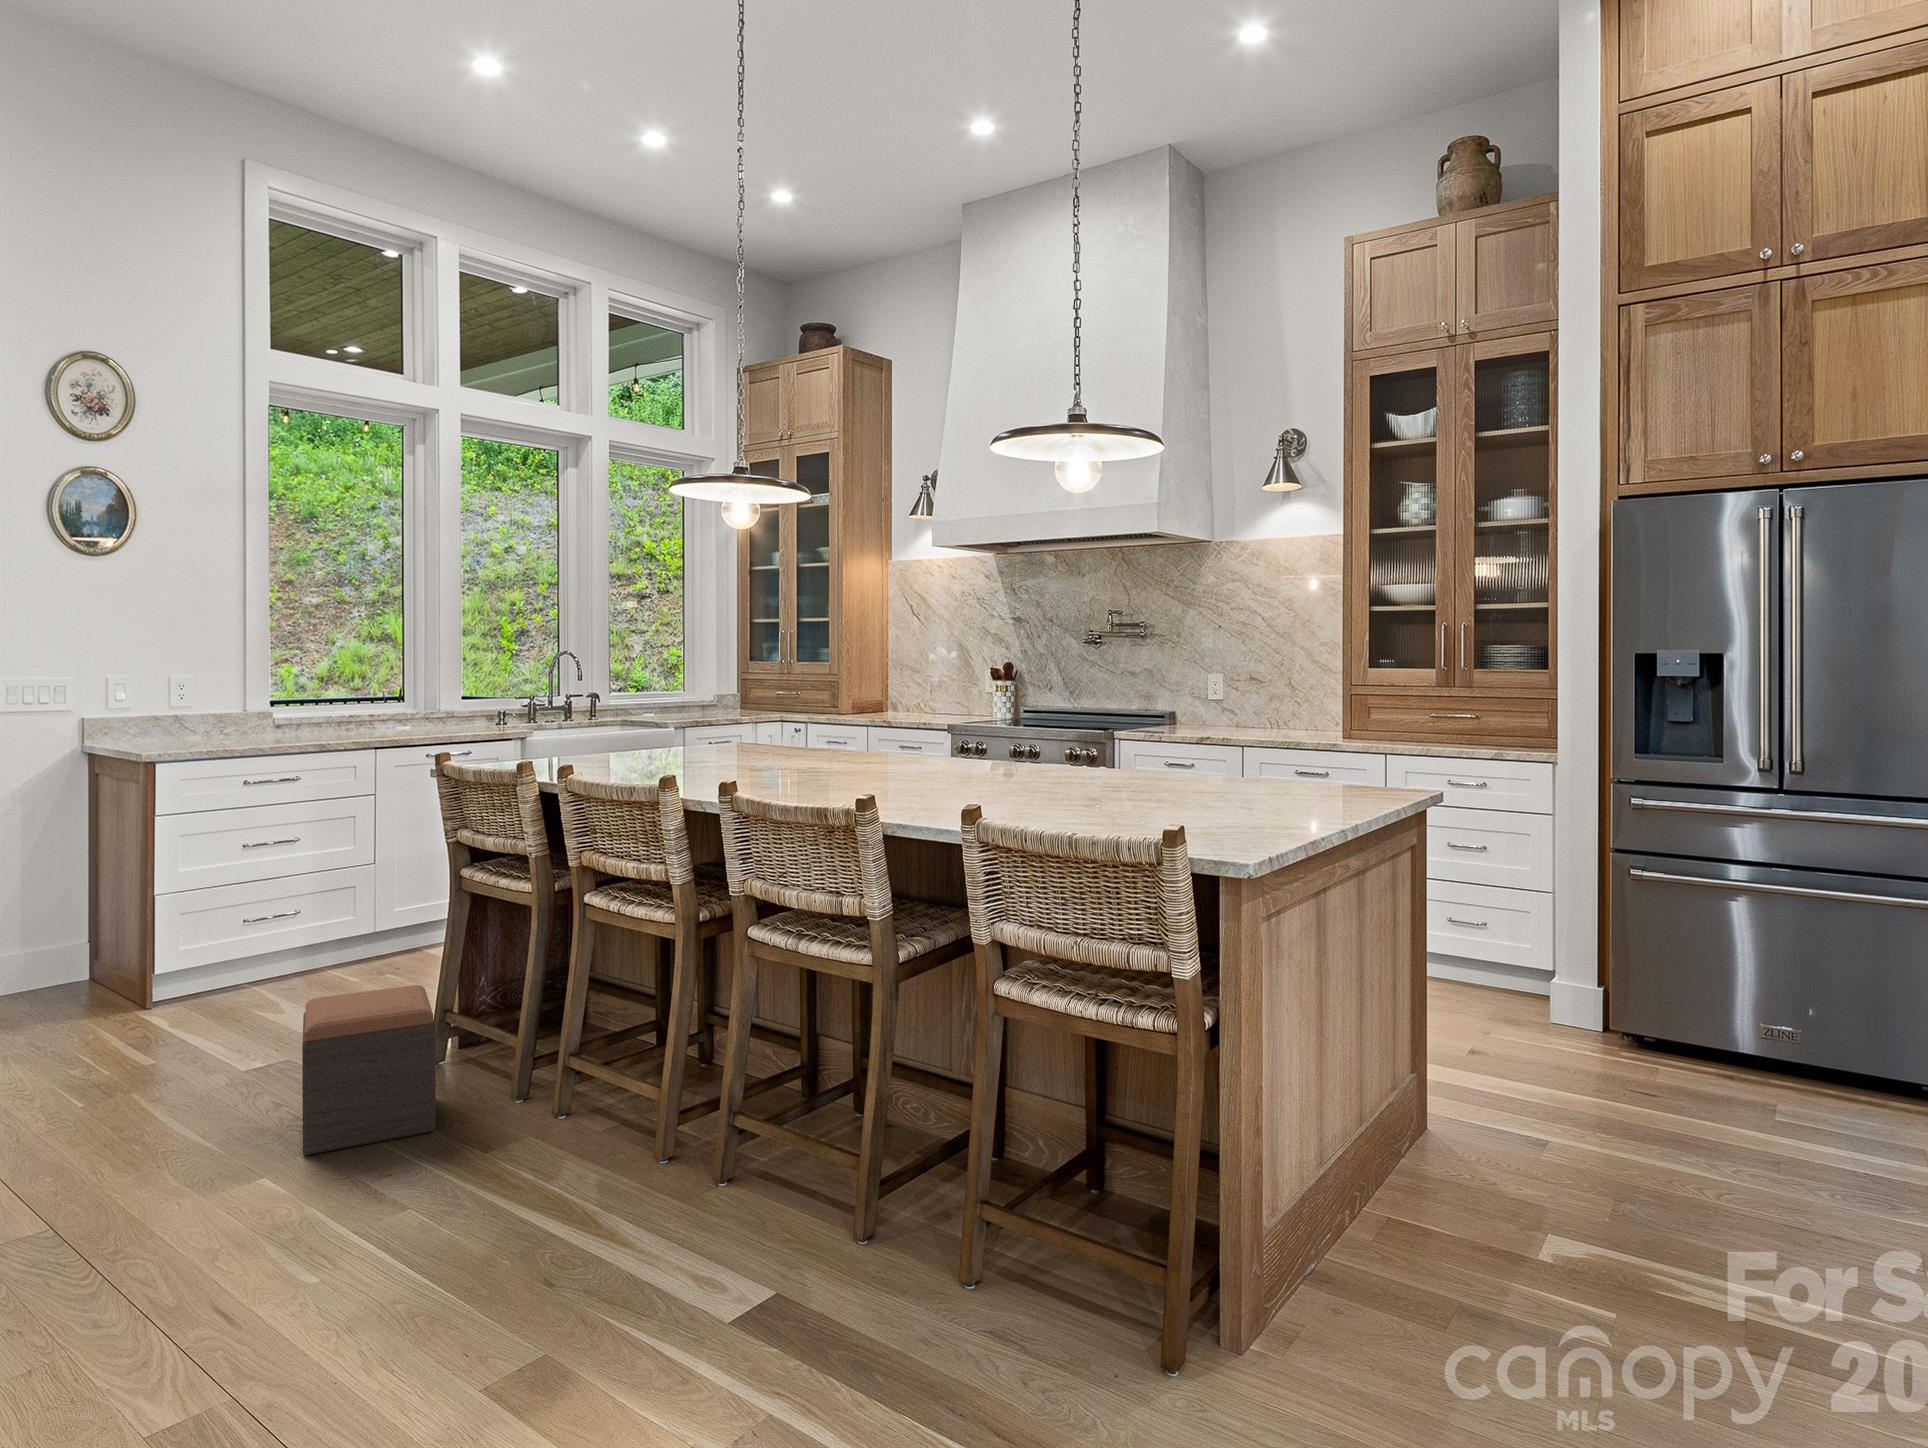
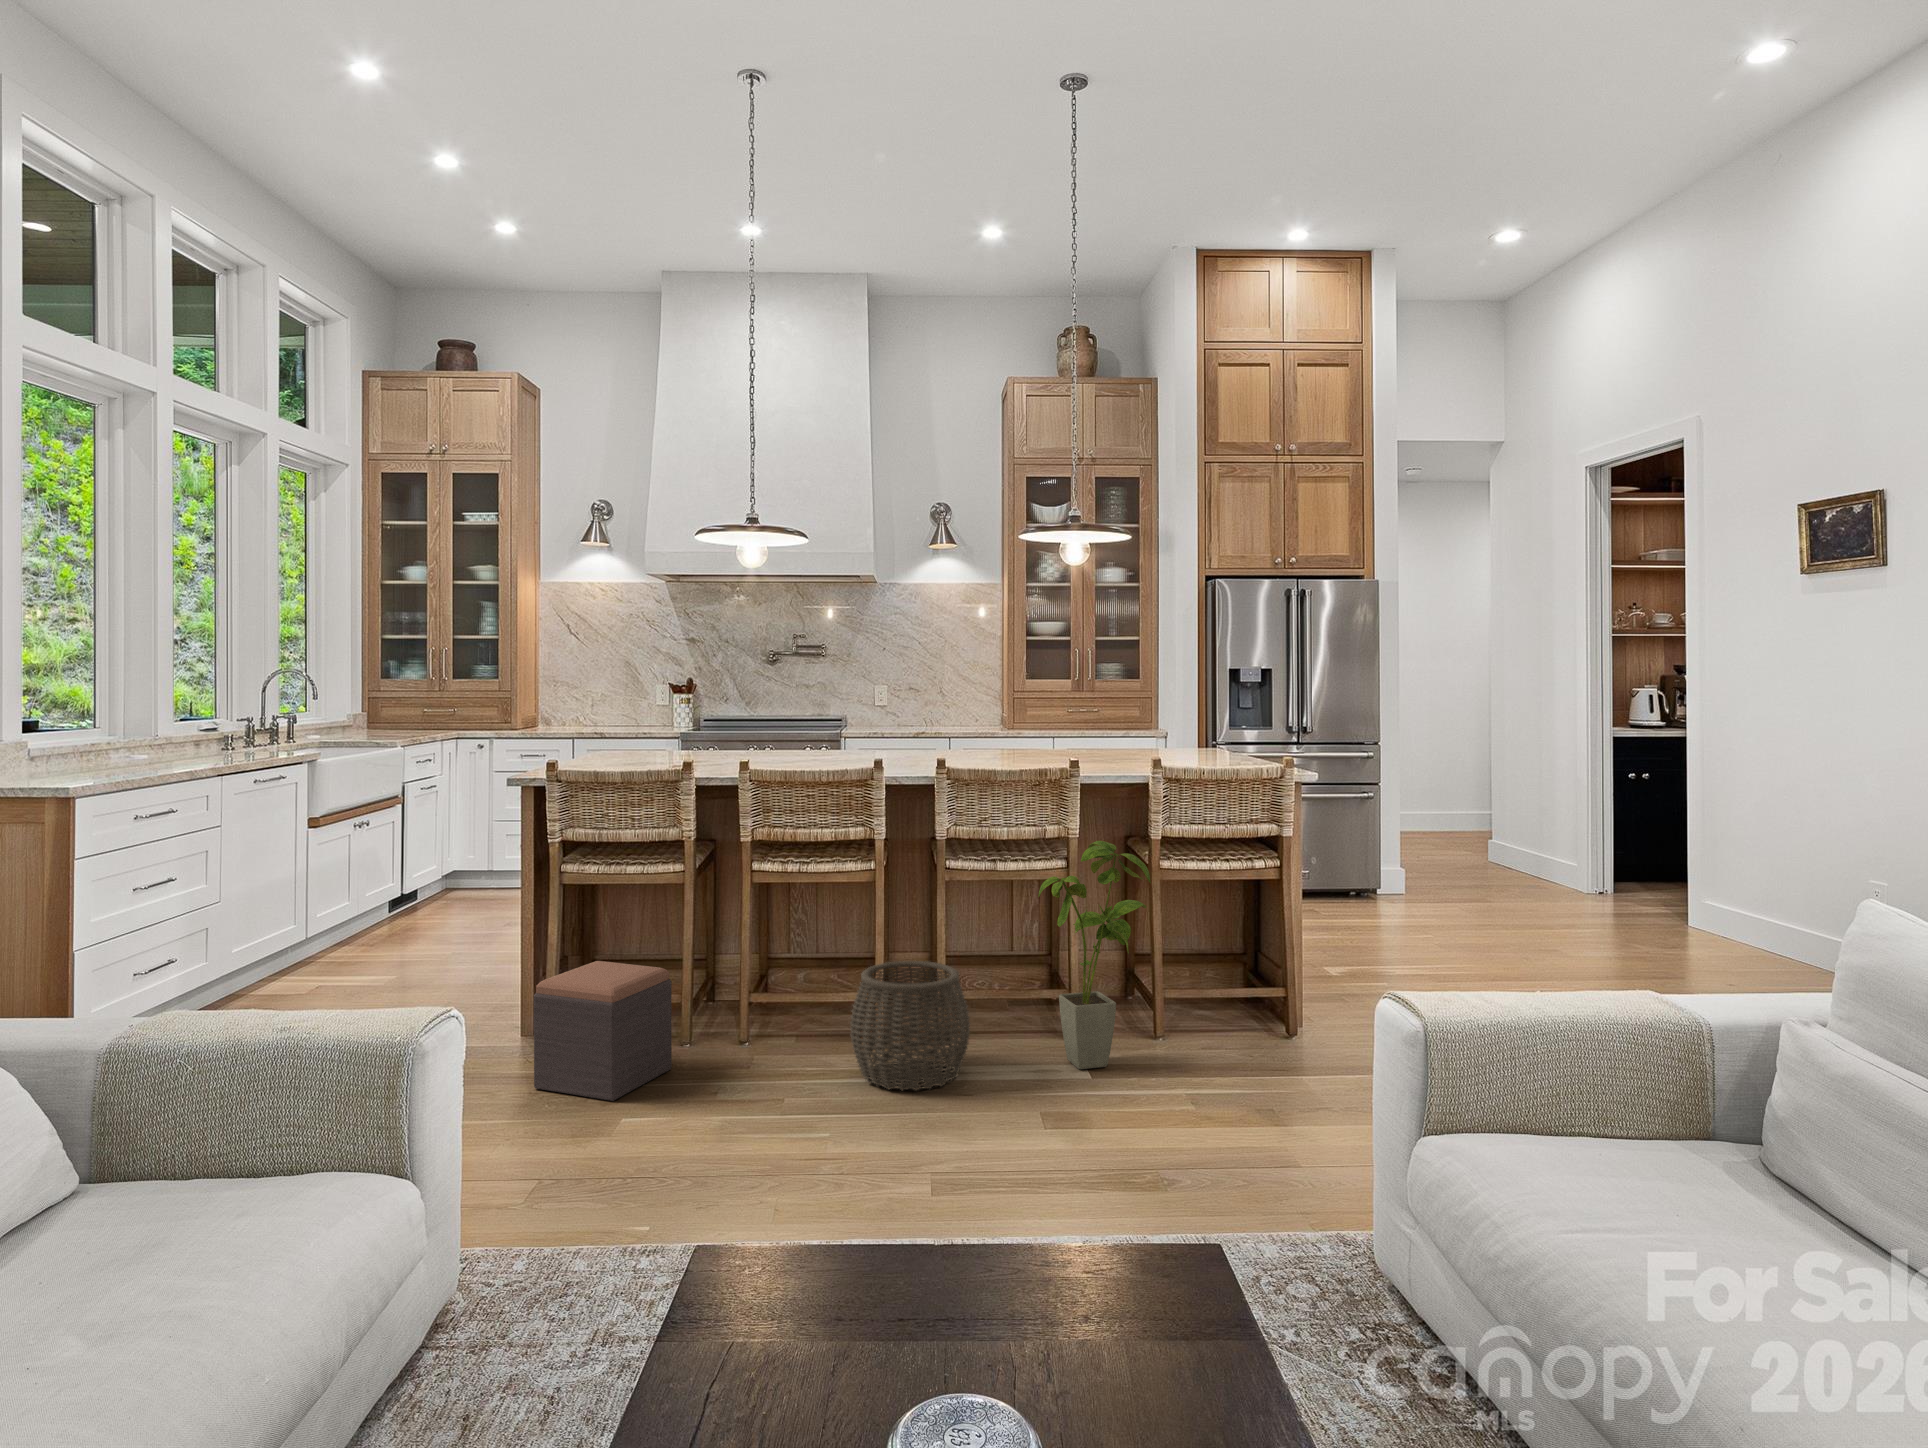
house plant: none [712,937,913,1313] -> present [1038,841,1151,1069]
woven basket: none [476,1060,663,1262] -> present [850,961,970,1091]

